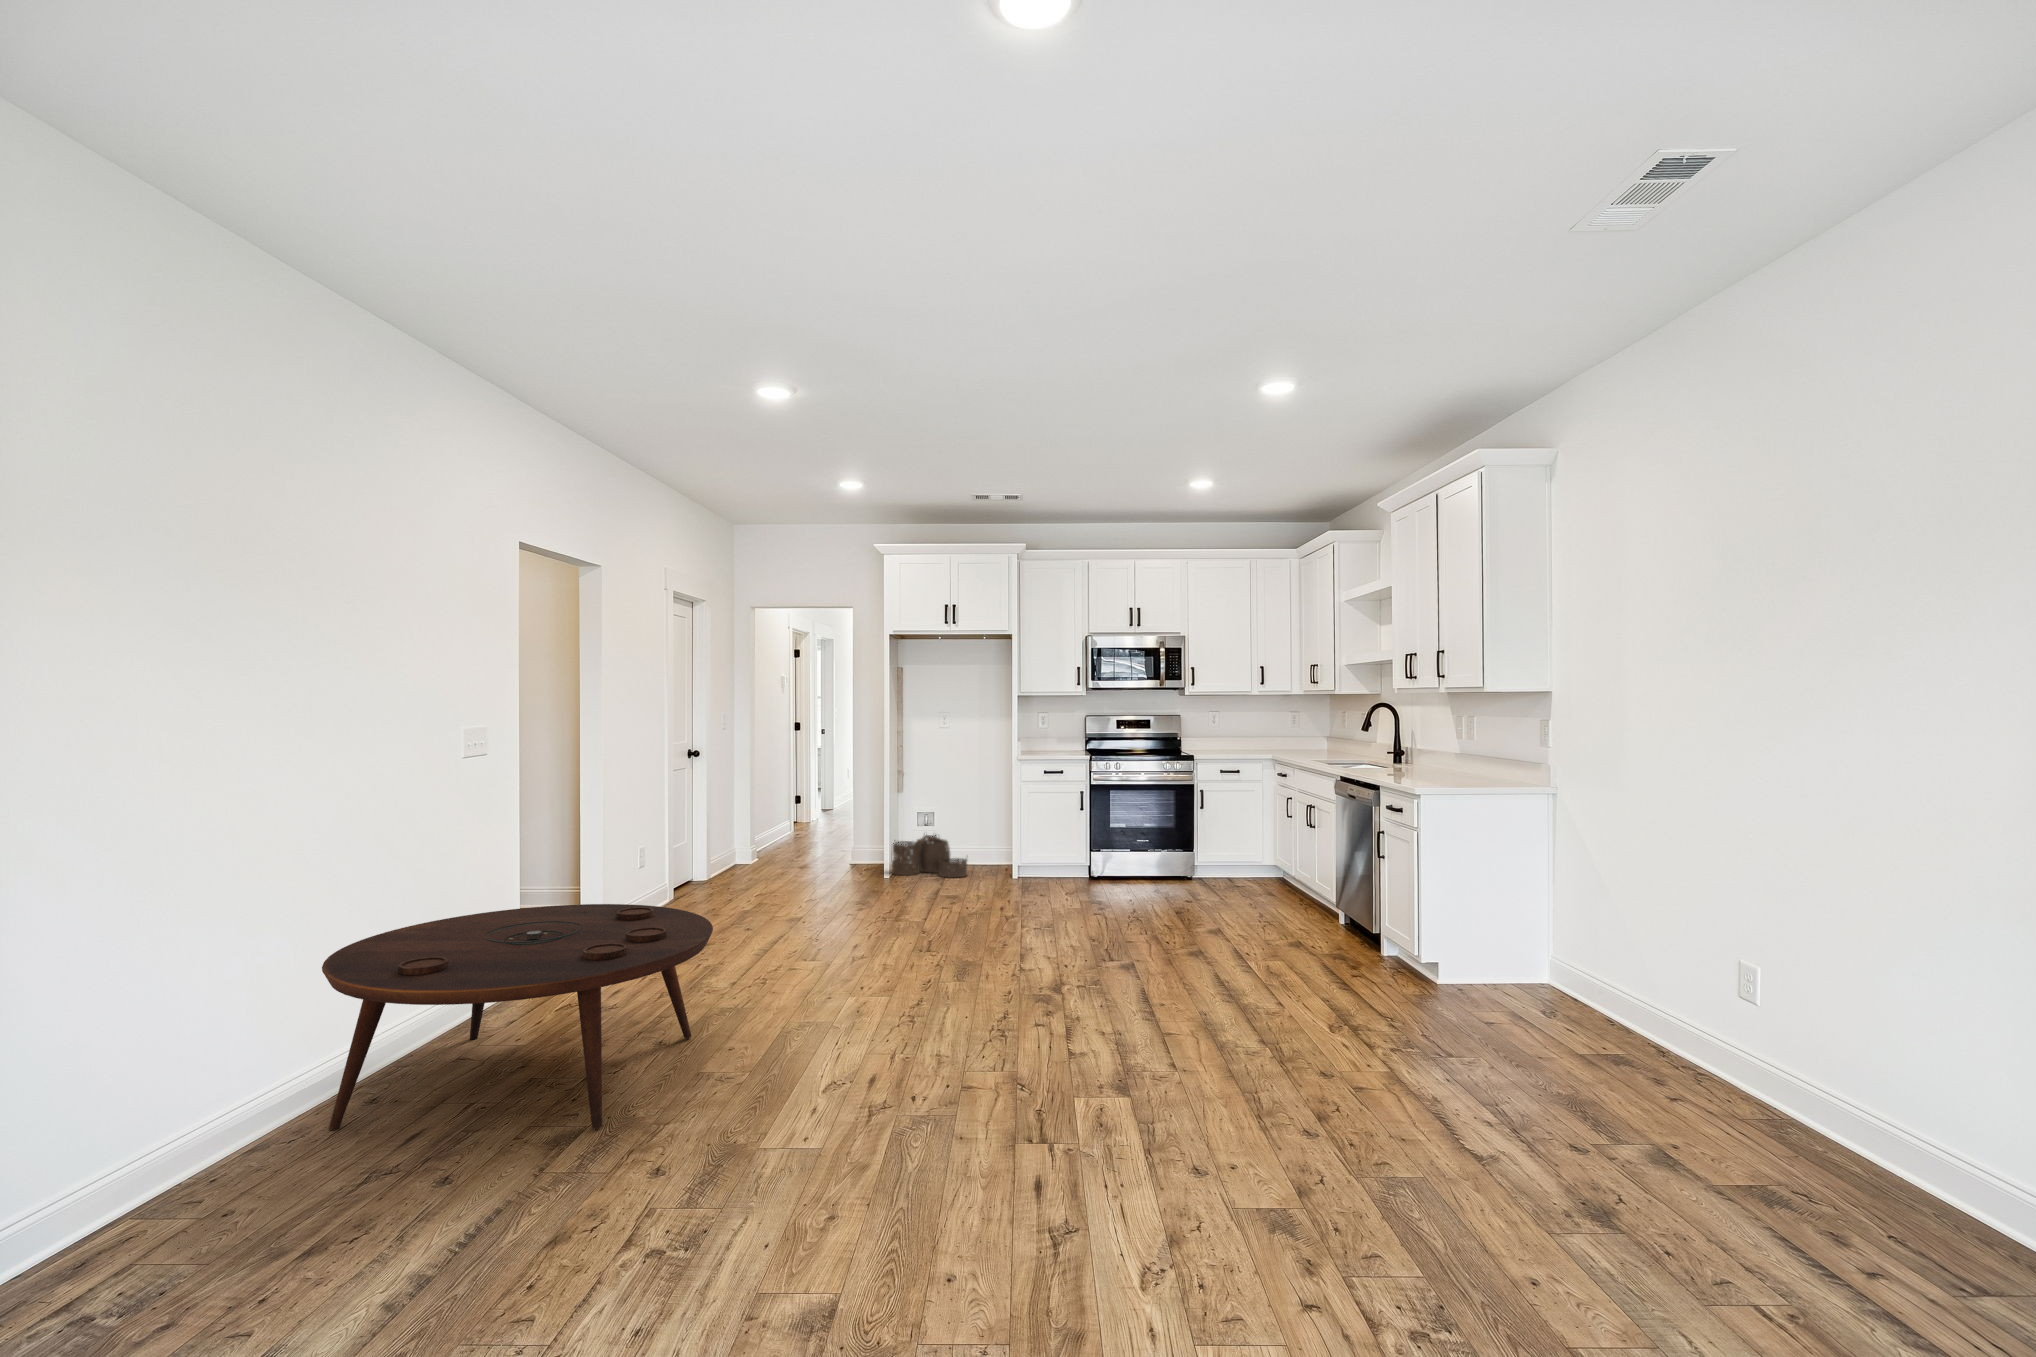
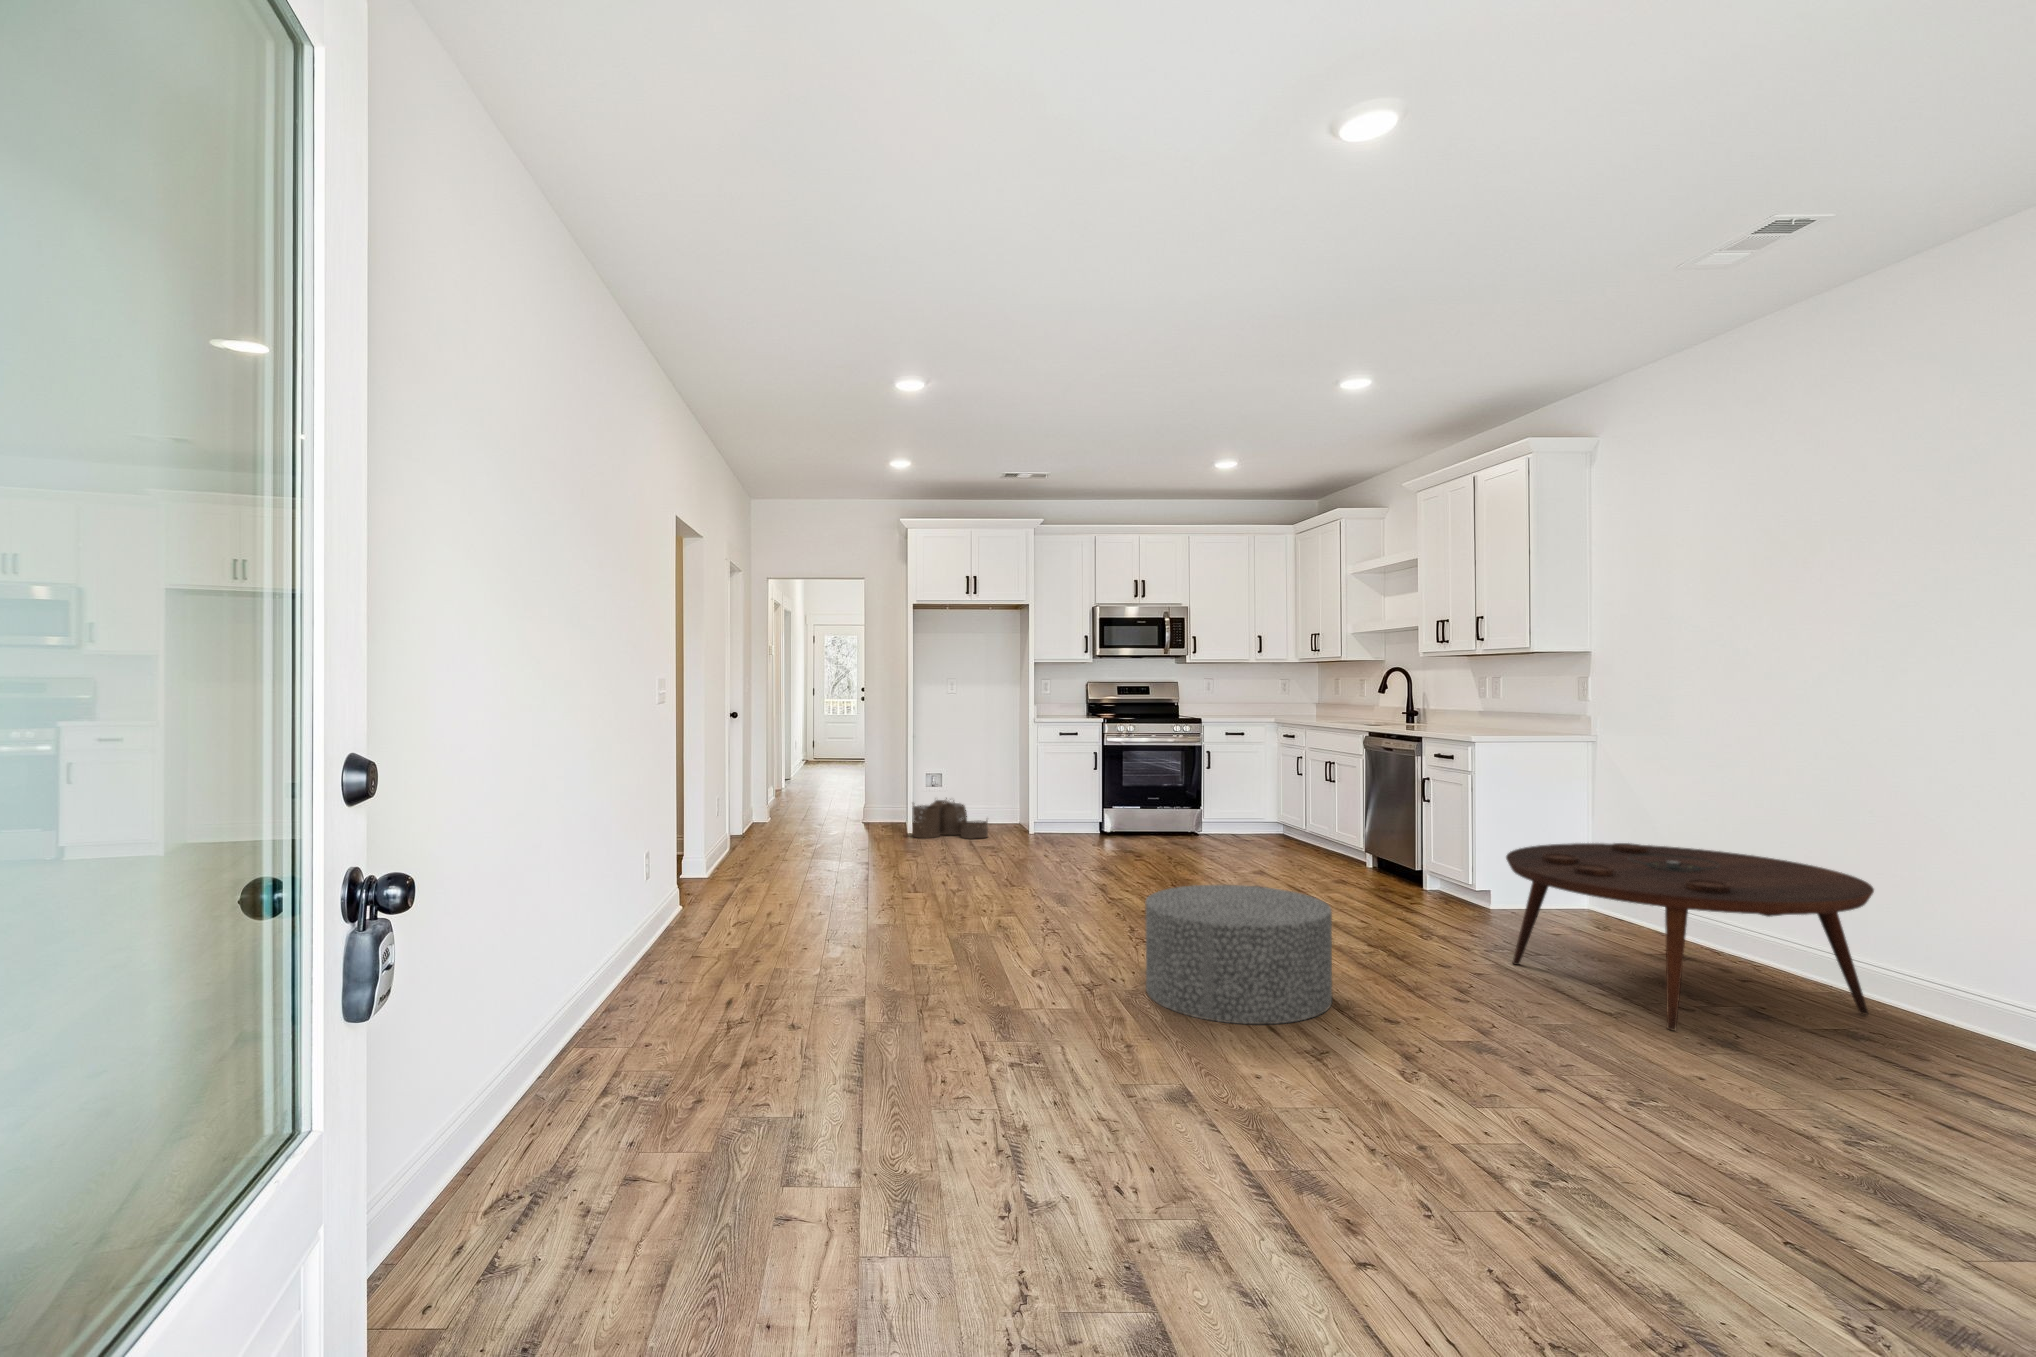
coffee table: present [322,904,713,1130] -> present [1506,843,1874,1031]
ottoman: none [945,951,1146,1118] -> present [1146,885,1332,1024]

